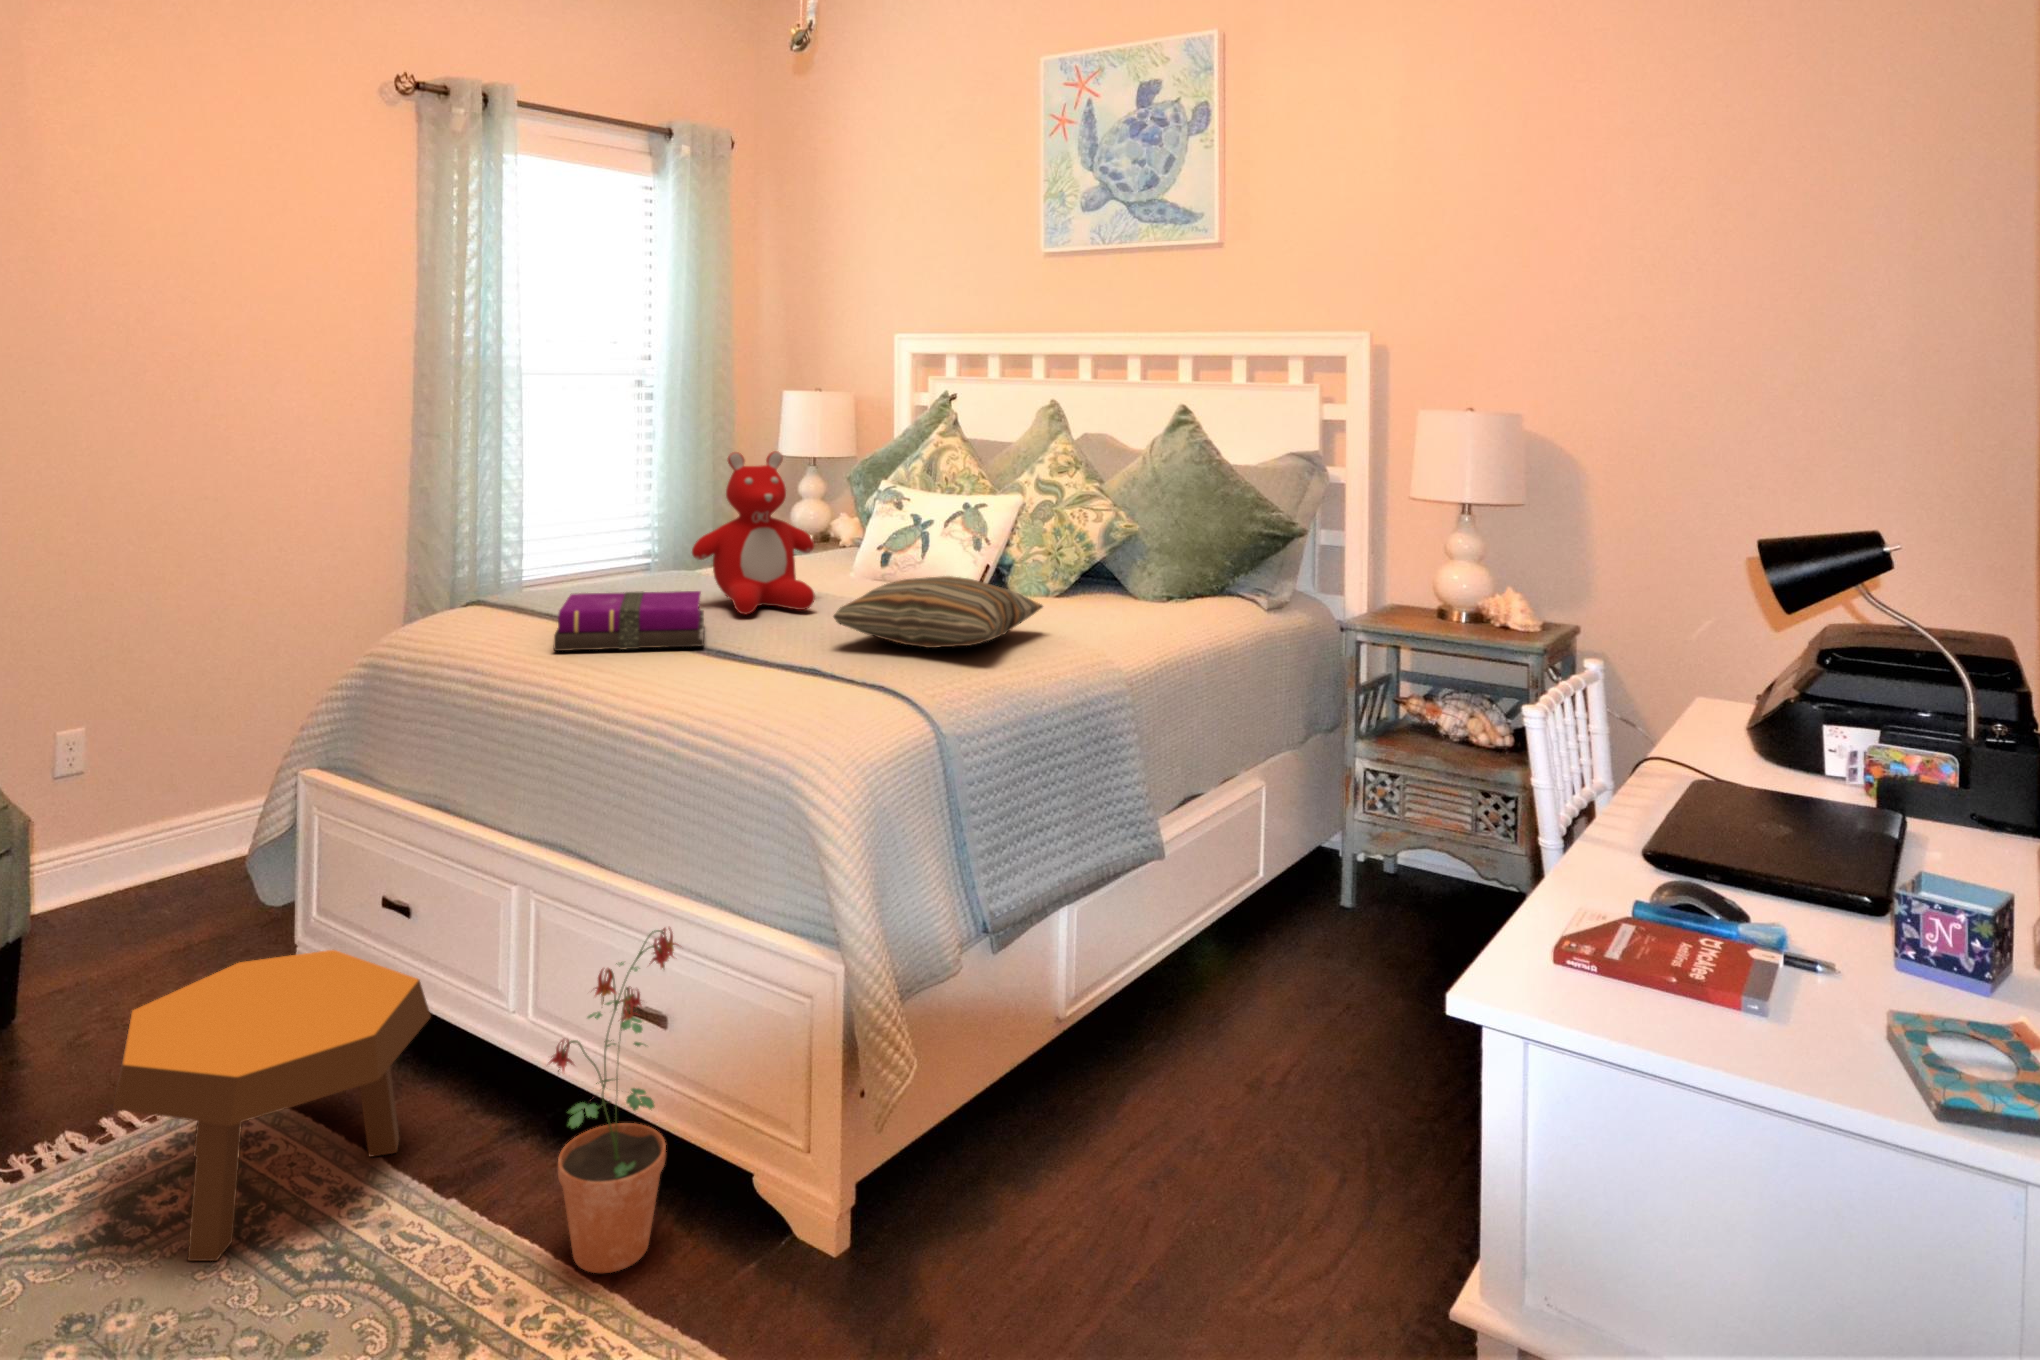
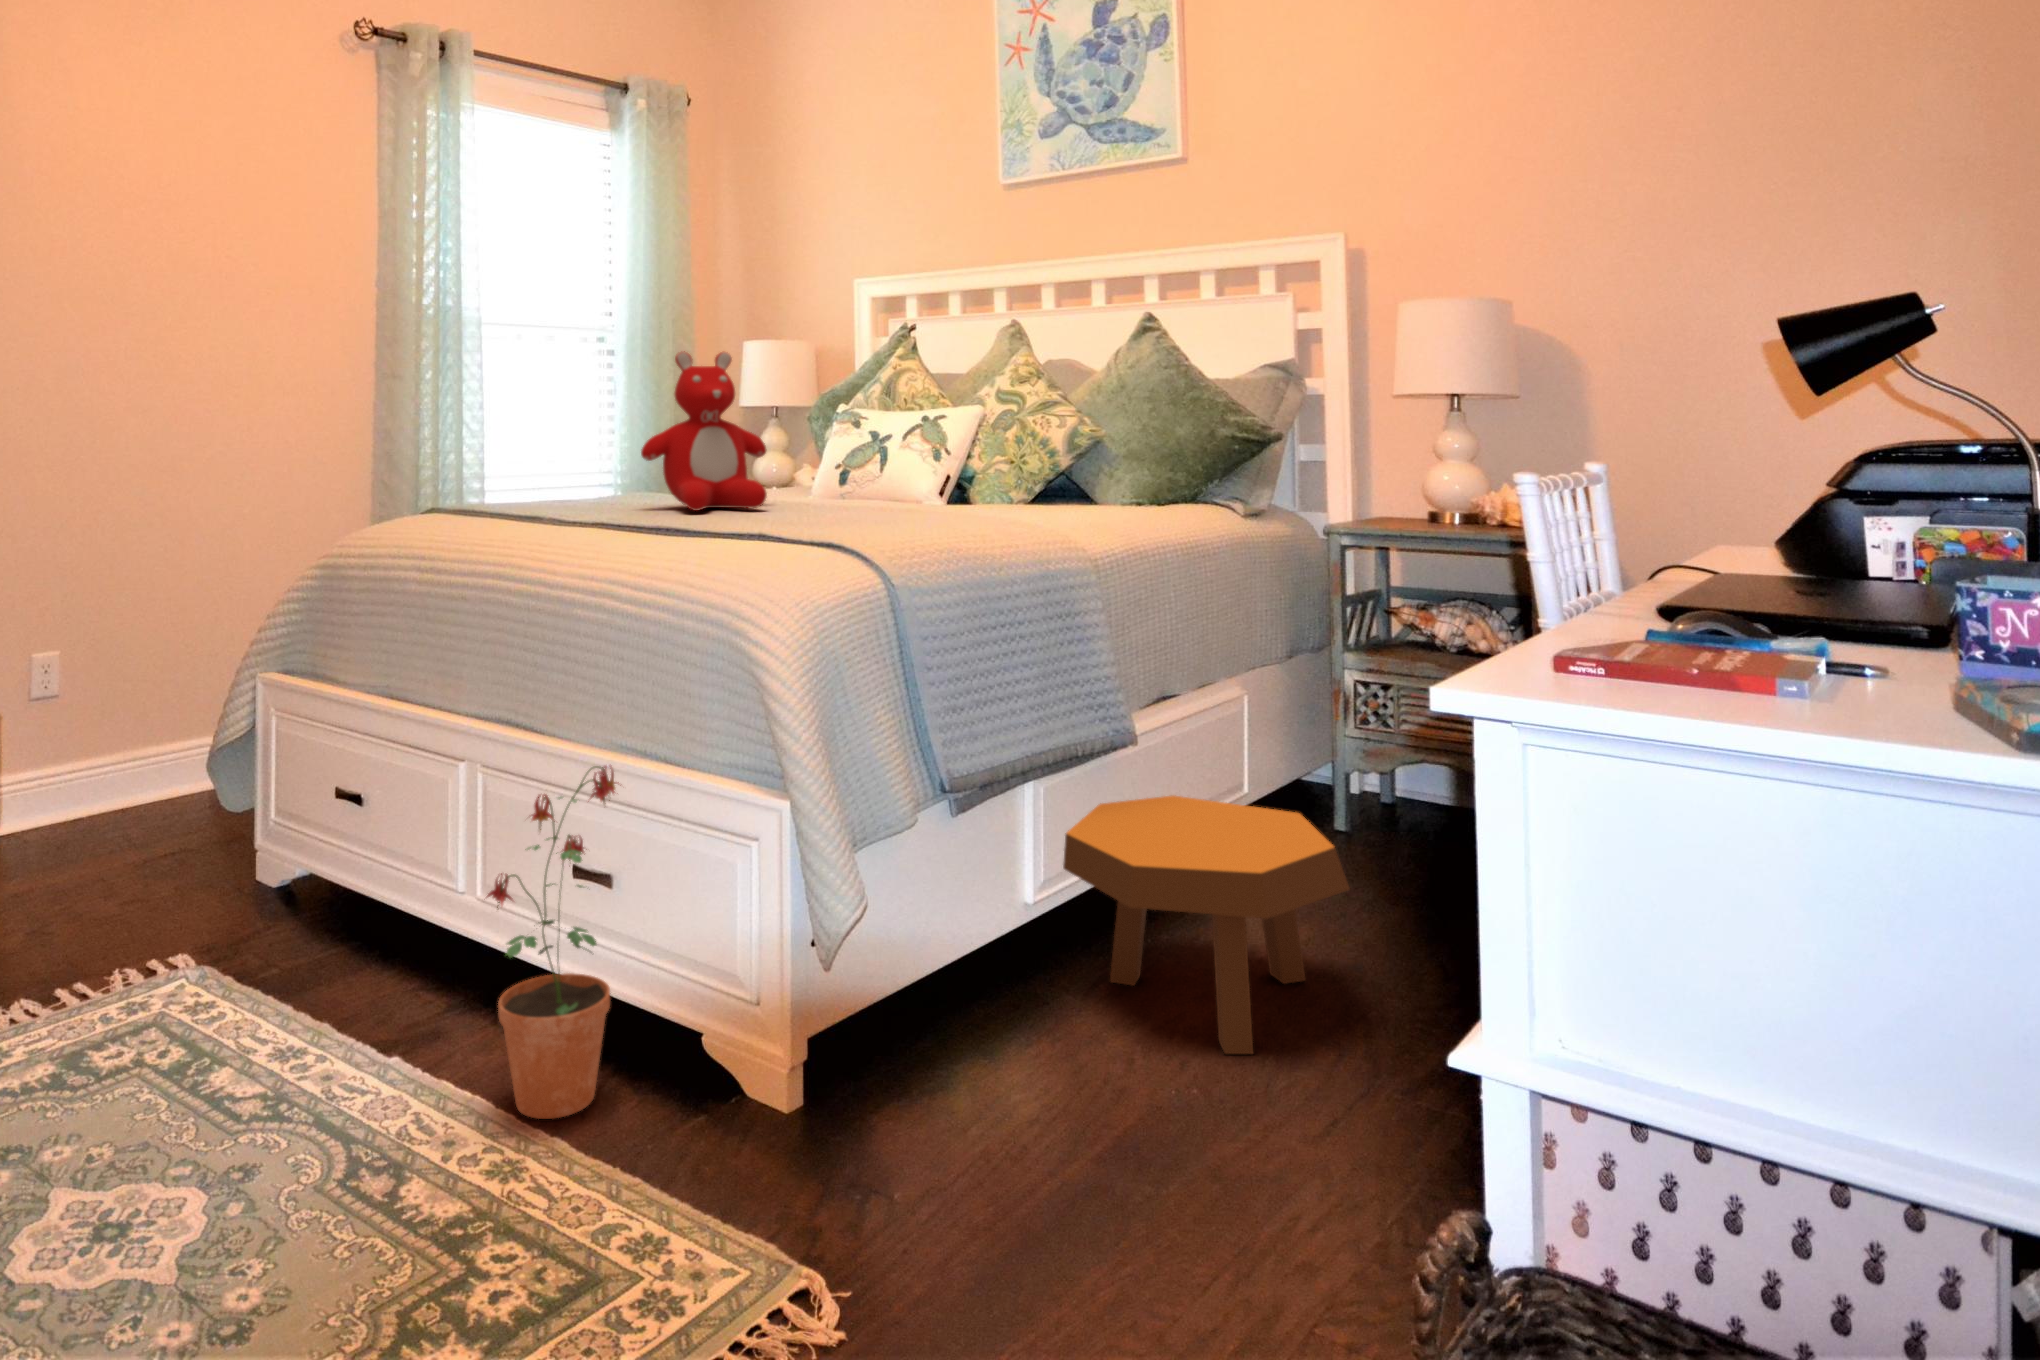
pillow: present [833,576,1043,648] -> none [781,457,1003,523]
notebook: present [554,591,704,651] -> none [498,481,652,529]
footstool: present [113,950,431,1261] -> present [1063,796,1350,1054]

